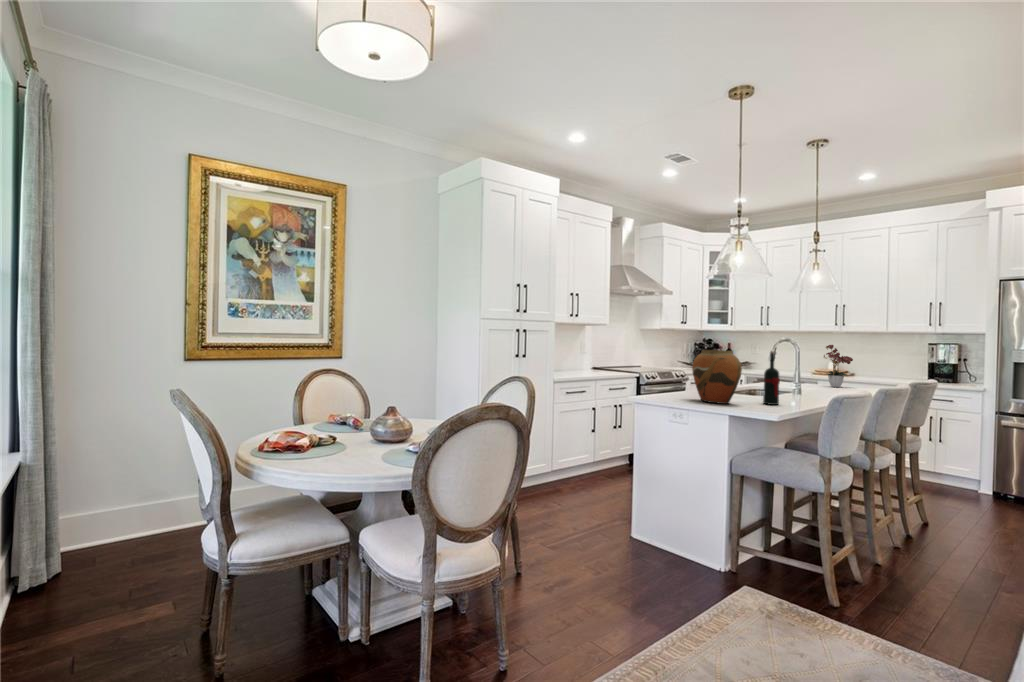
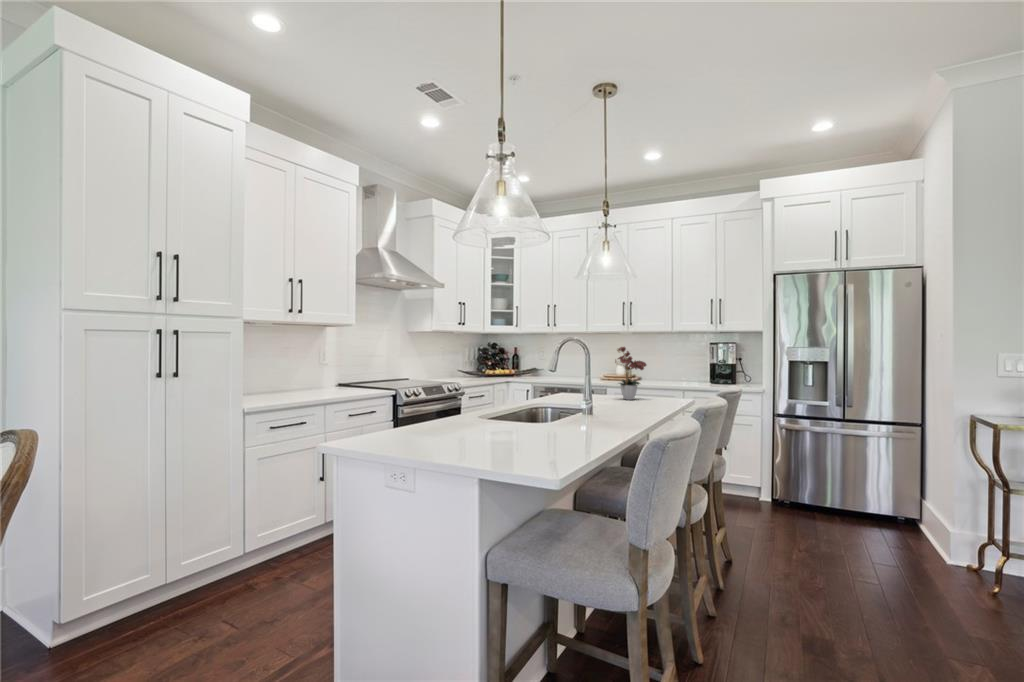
vase: present [692,350,742,404] -> none [430,360,505,453]
wine bottle: present [763,351,780,405] -> none [541,360,564,447]

